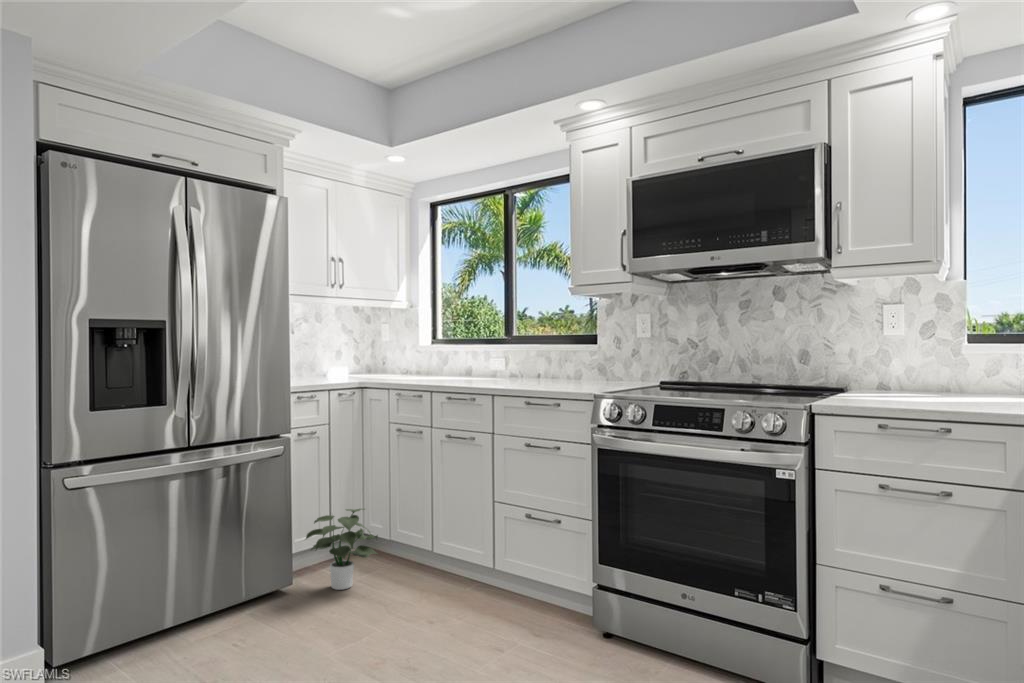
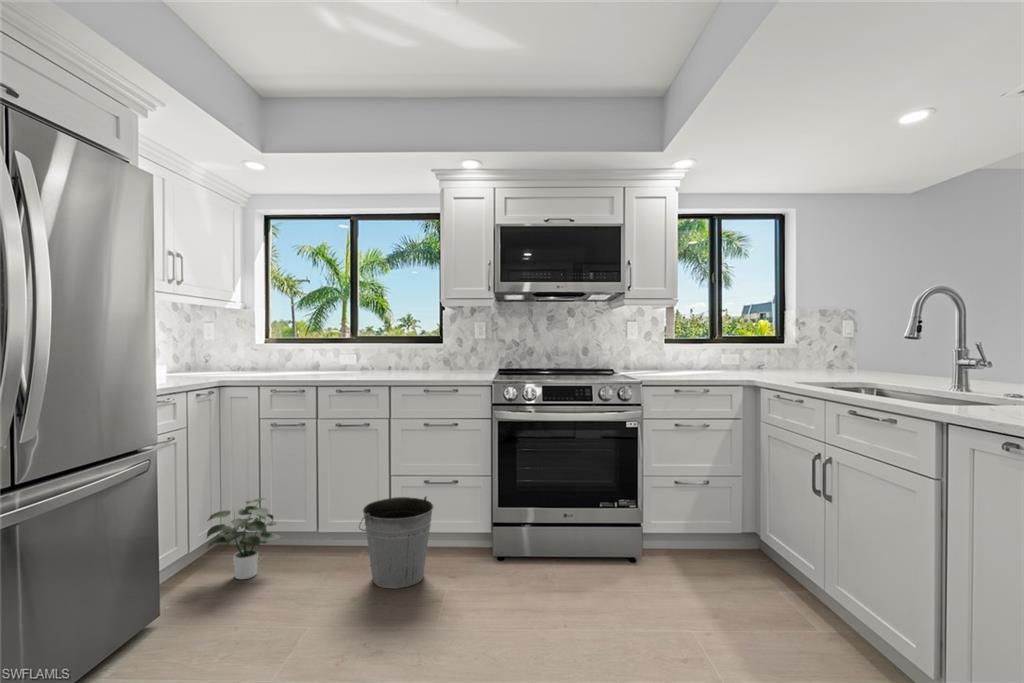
bucket: none [418,530,508,639] -> present [359,496,434,588]

